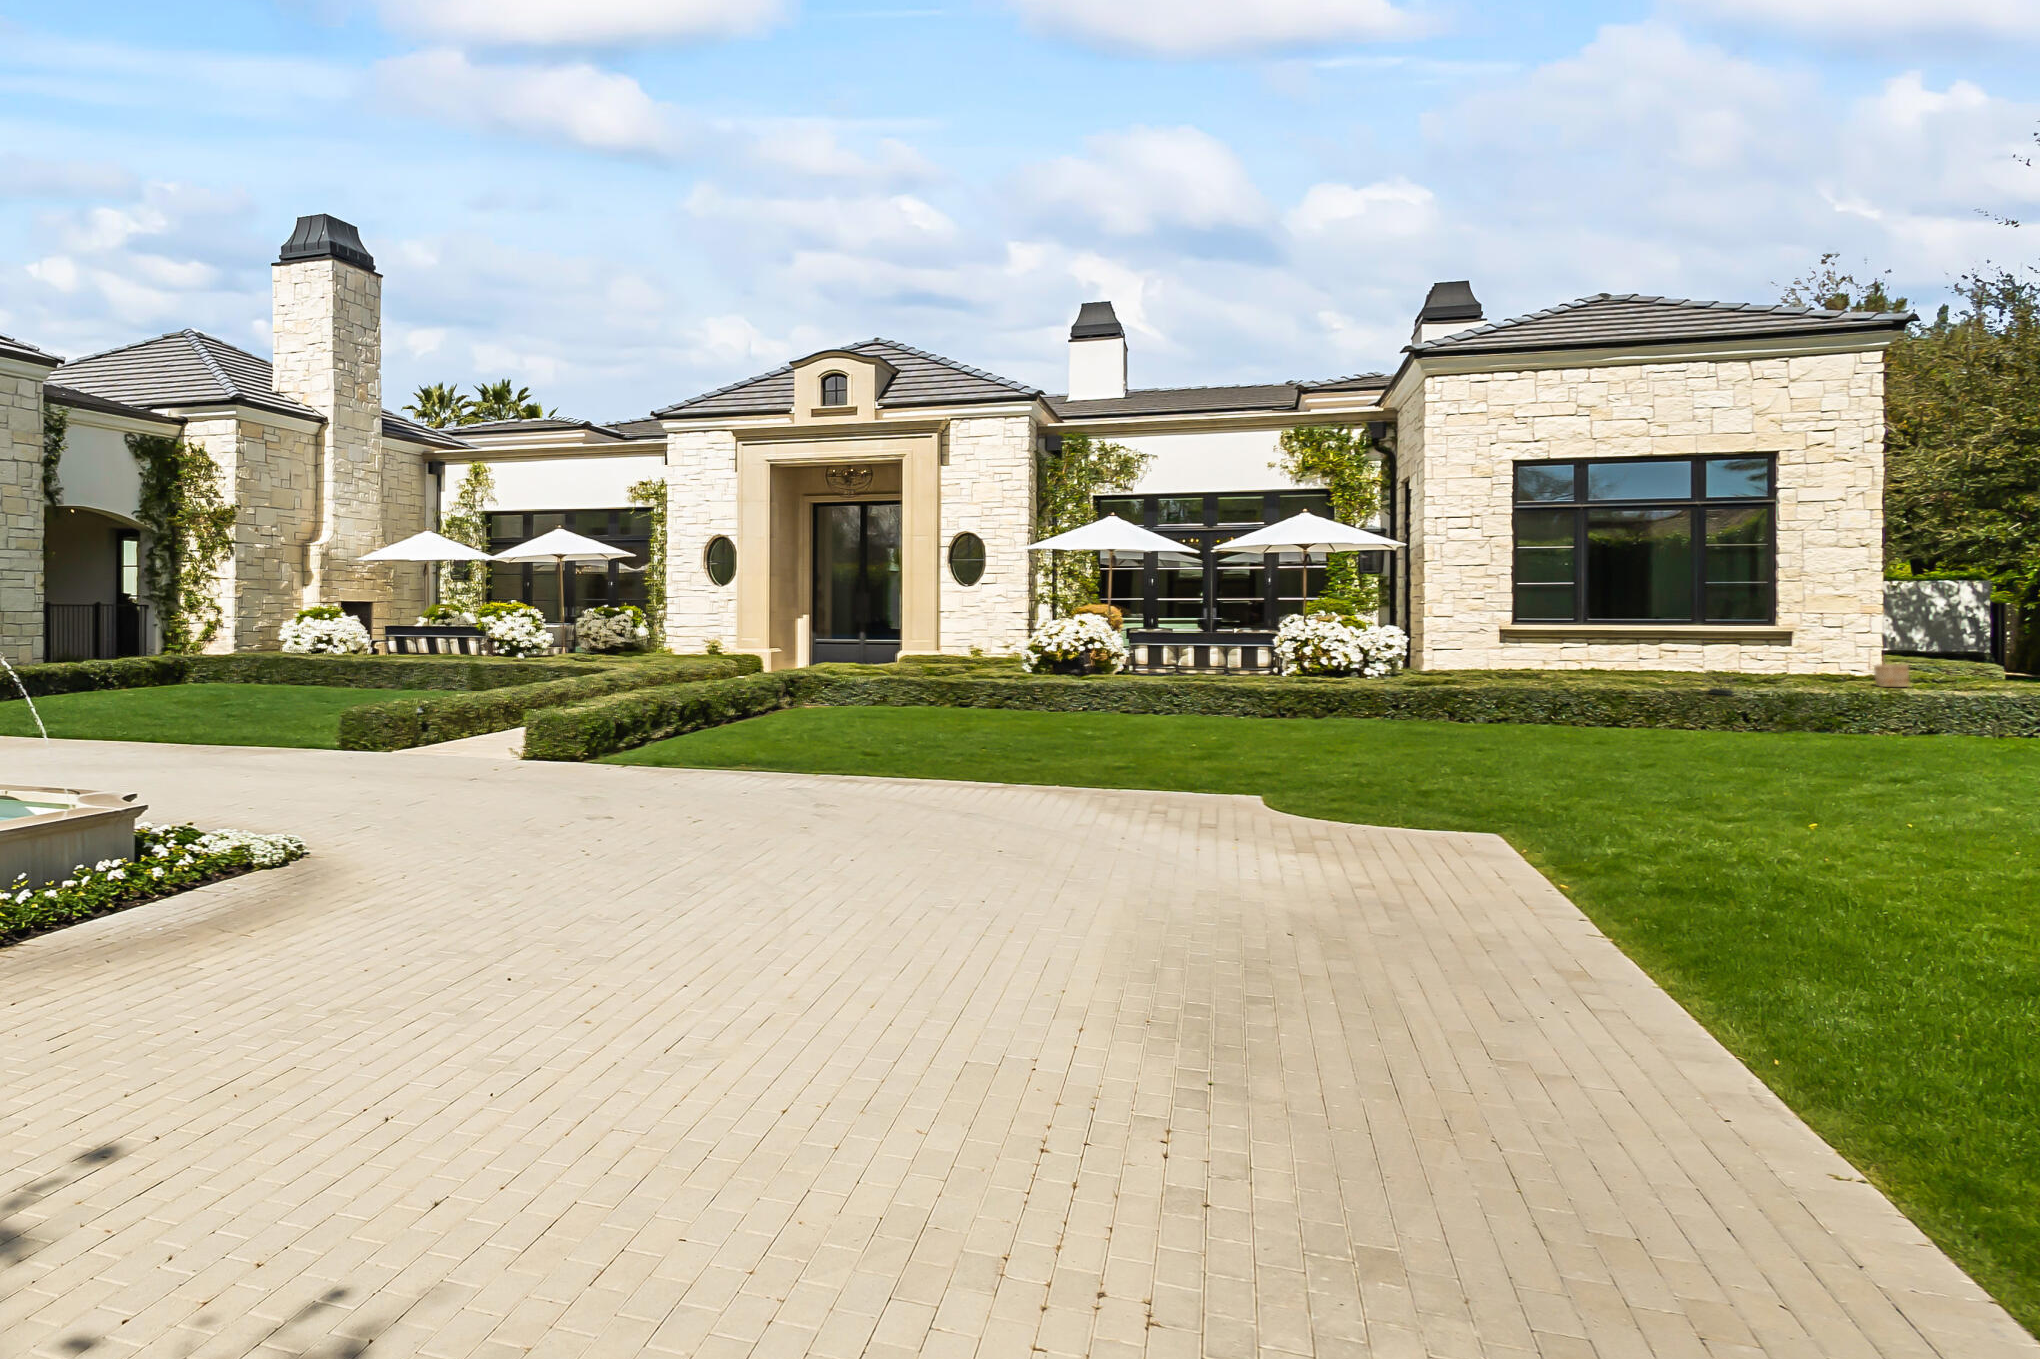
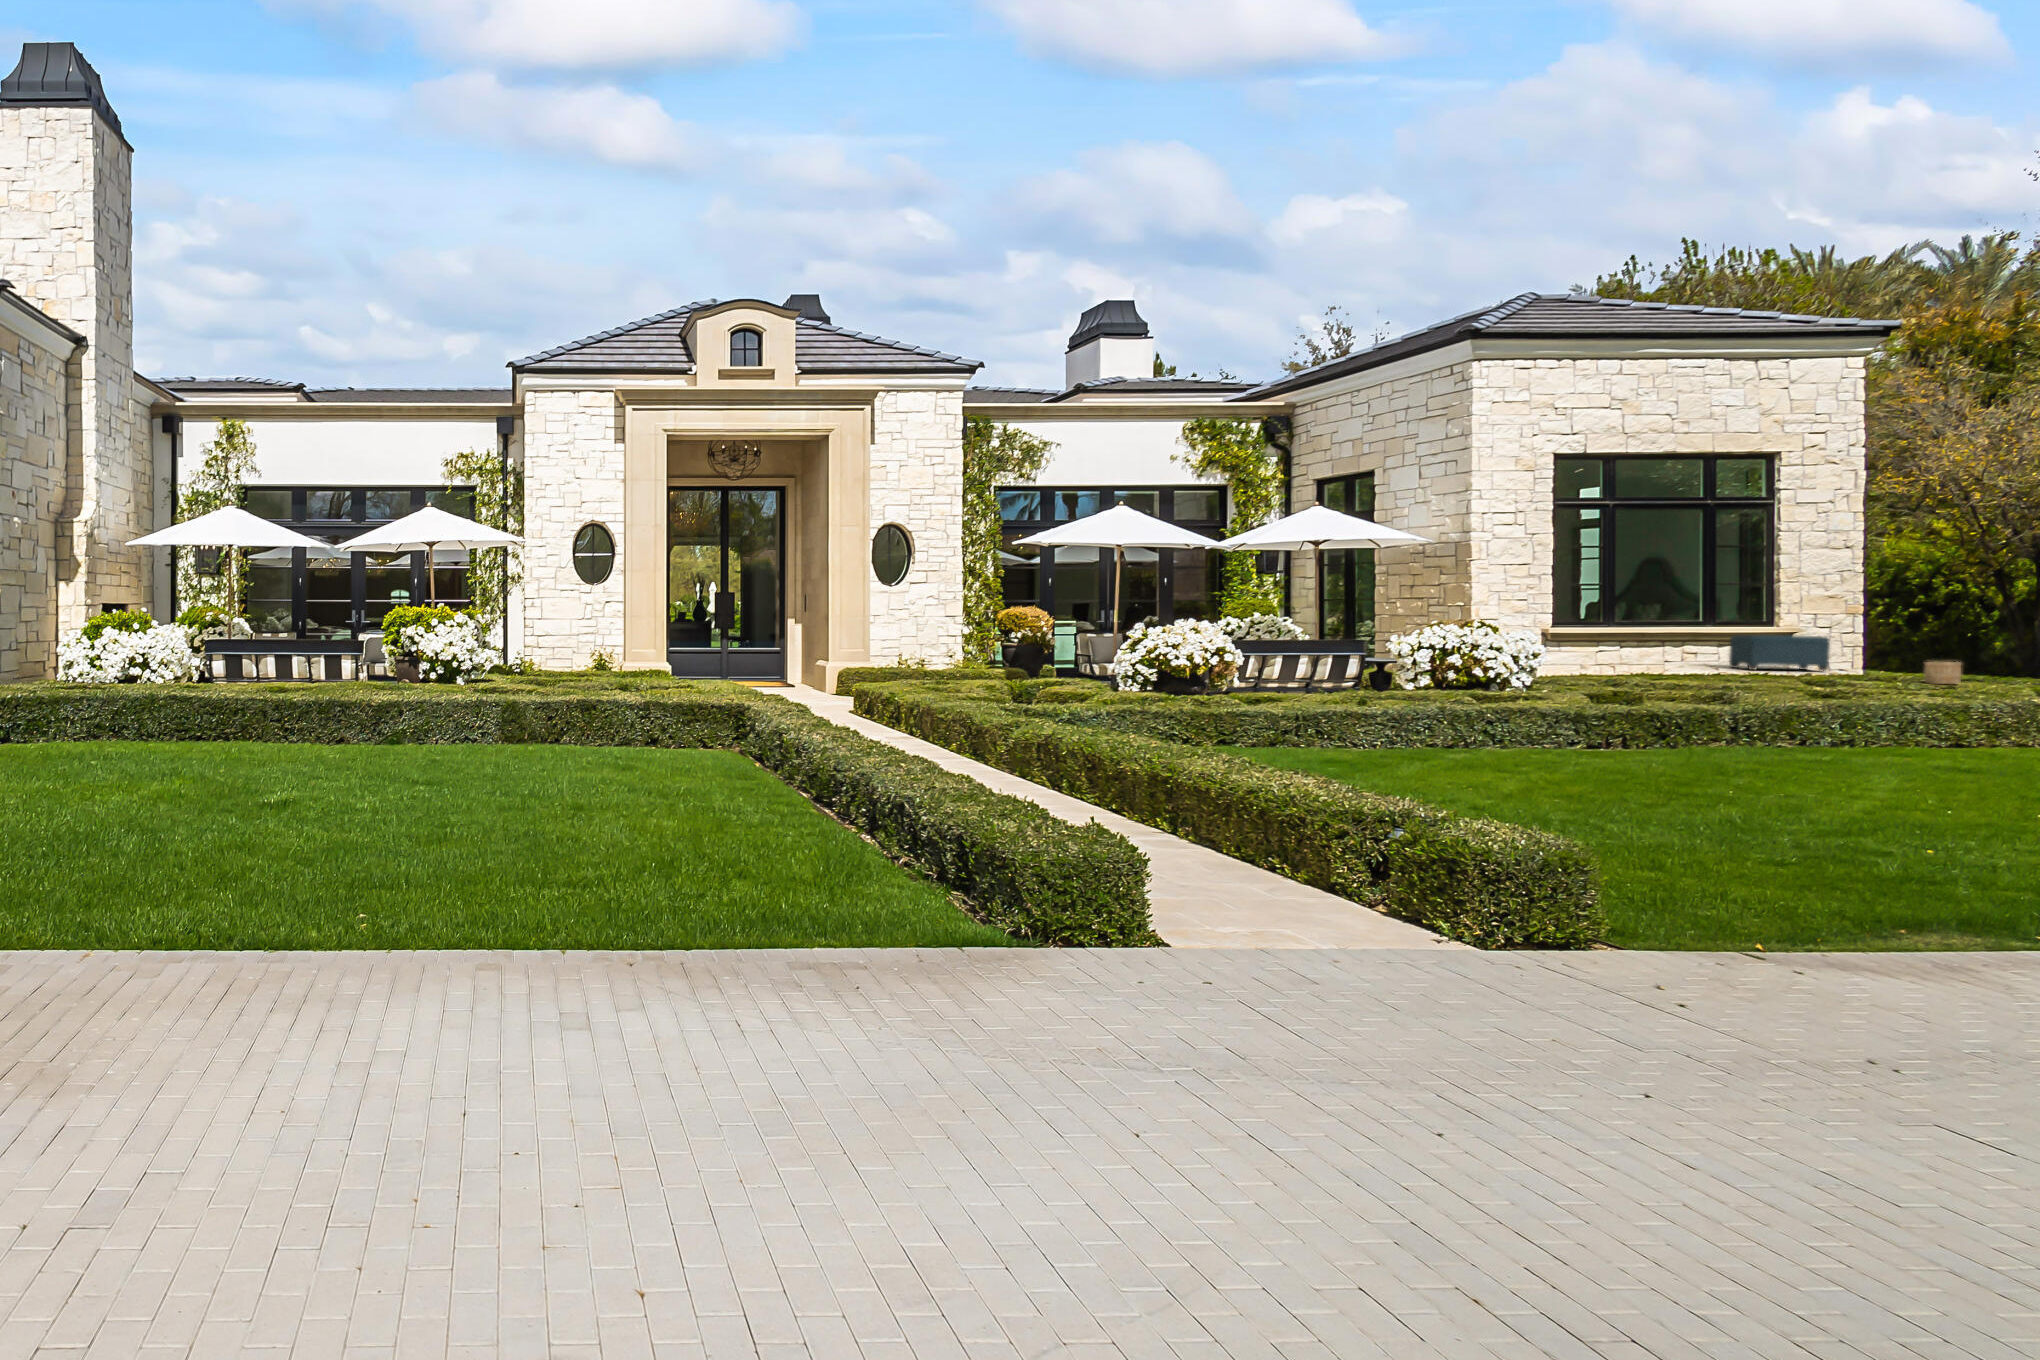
bench: none [1734,636,1830,674] -> present [1729,635,1830,671]
decorative plant: present [1704,670,1737,695] -> none [1856,670,1898,697]

